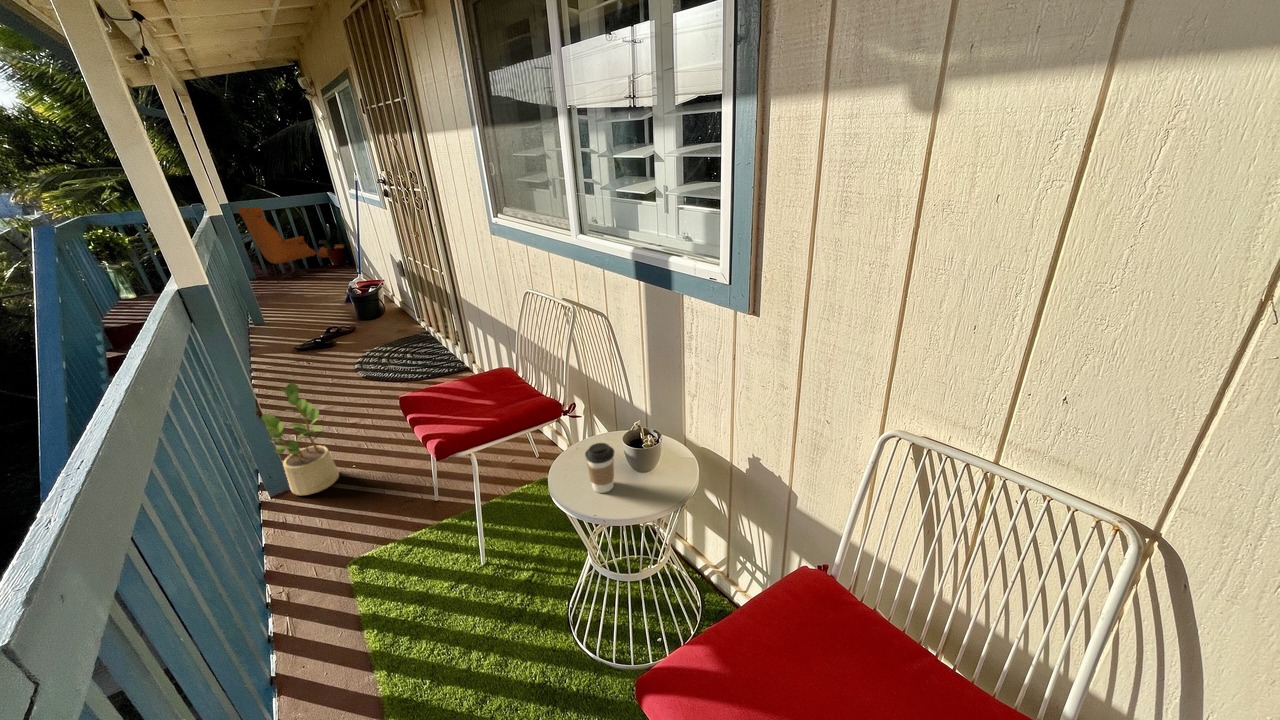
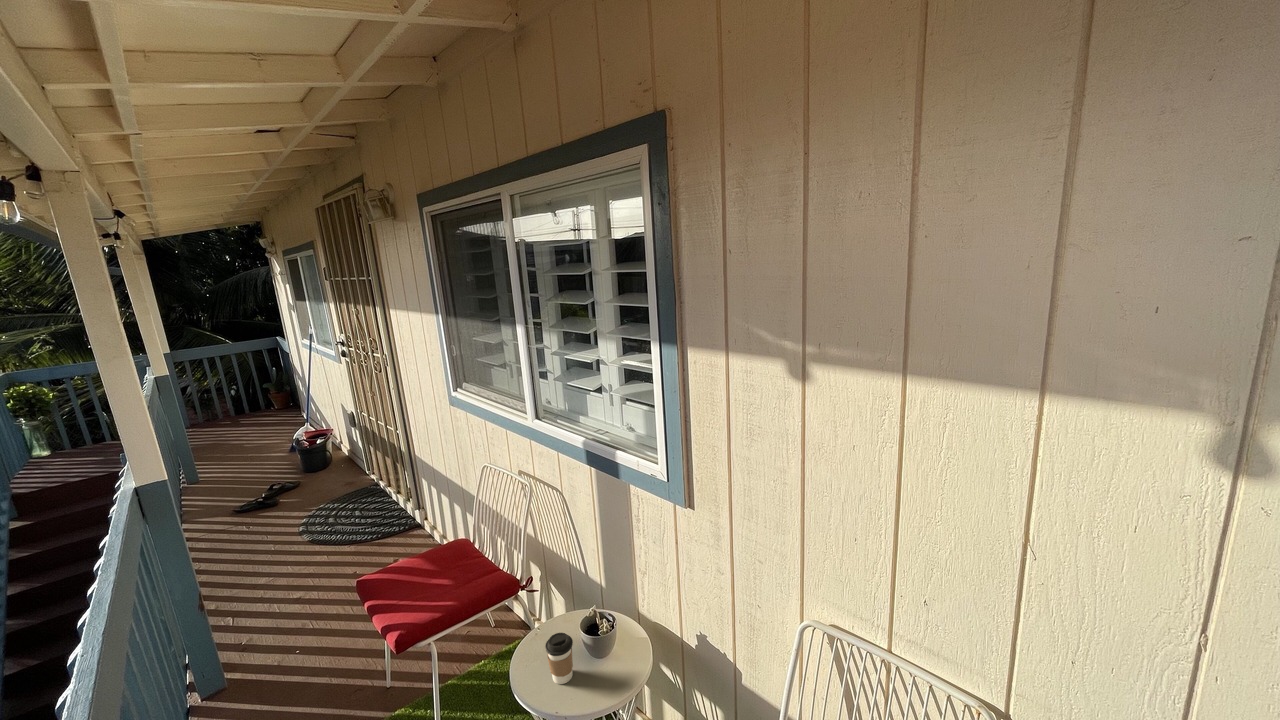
lounge chair: present [238,207,344,281] -> none [179,356,296,430]
potted plant: present [262,383,339,495] -> none [193,568,280,693]

